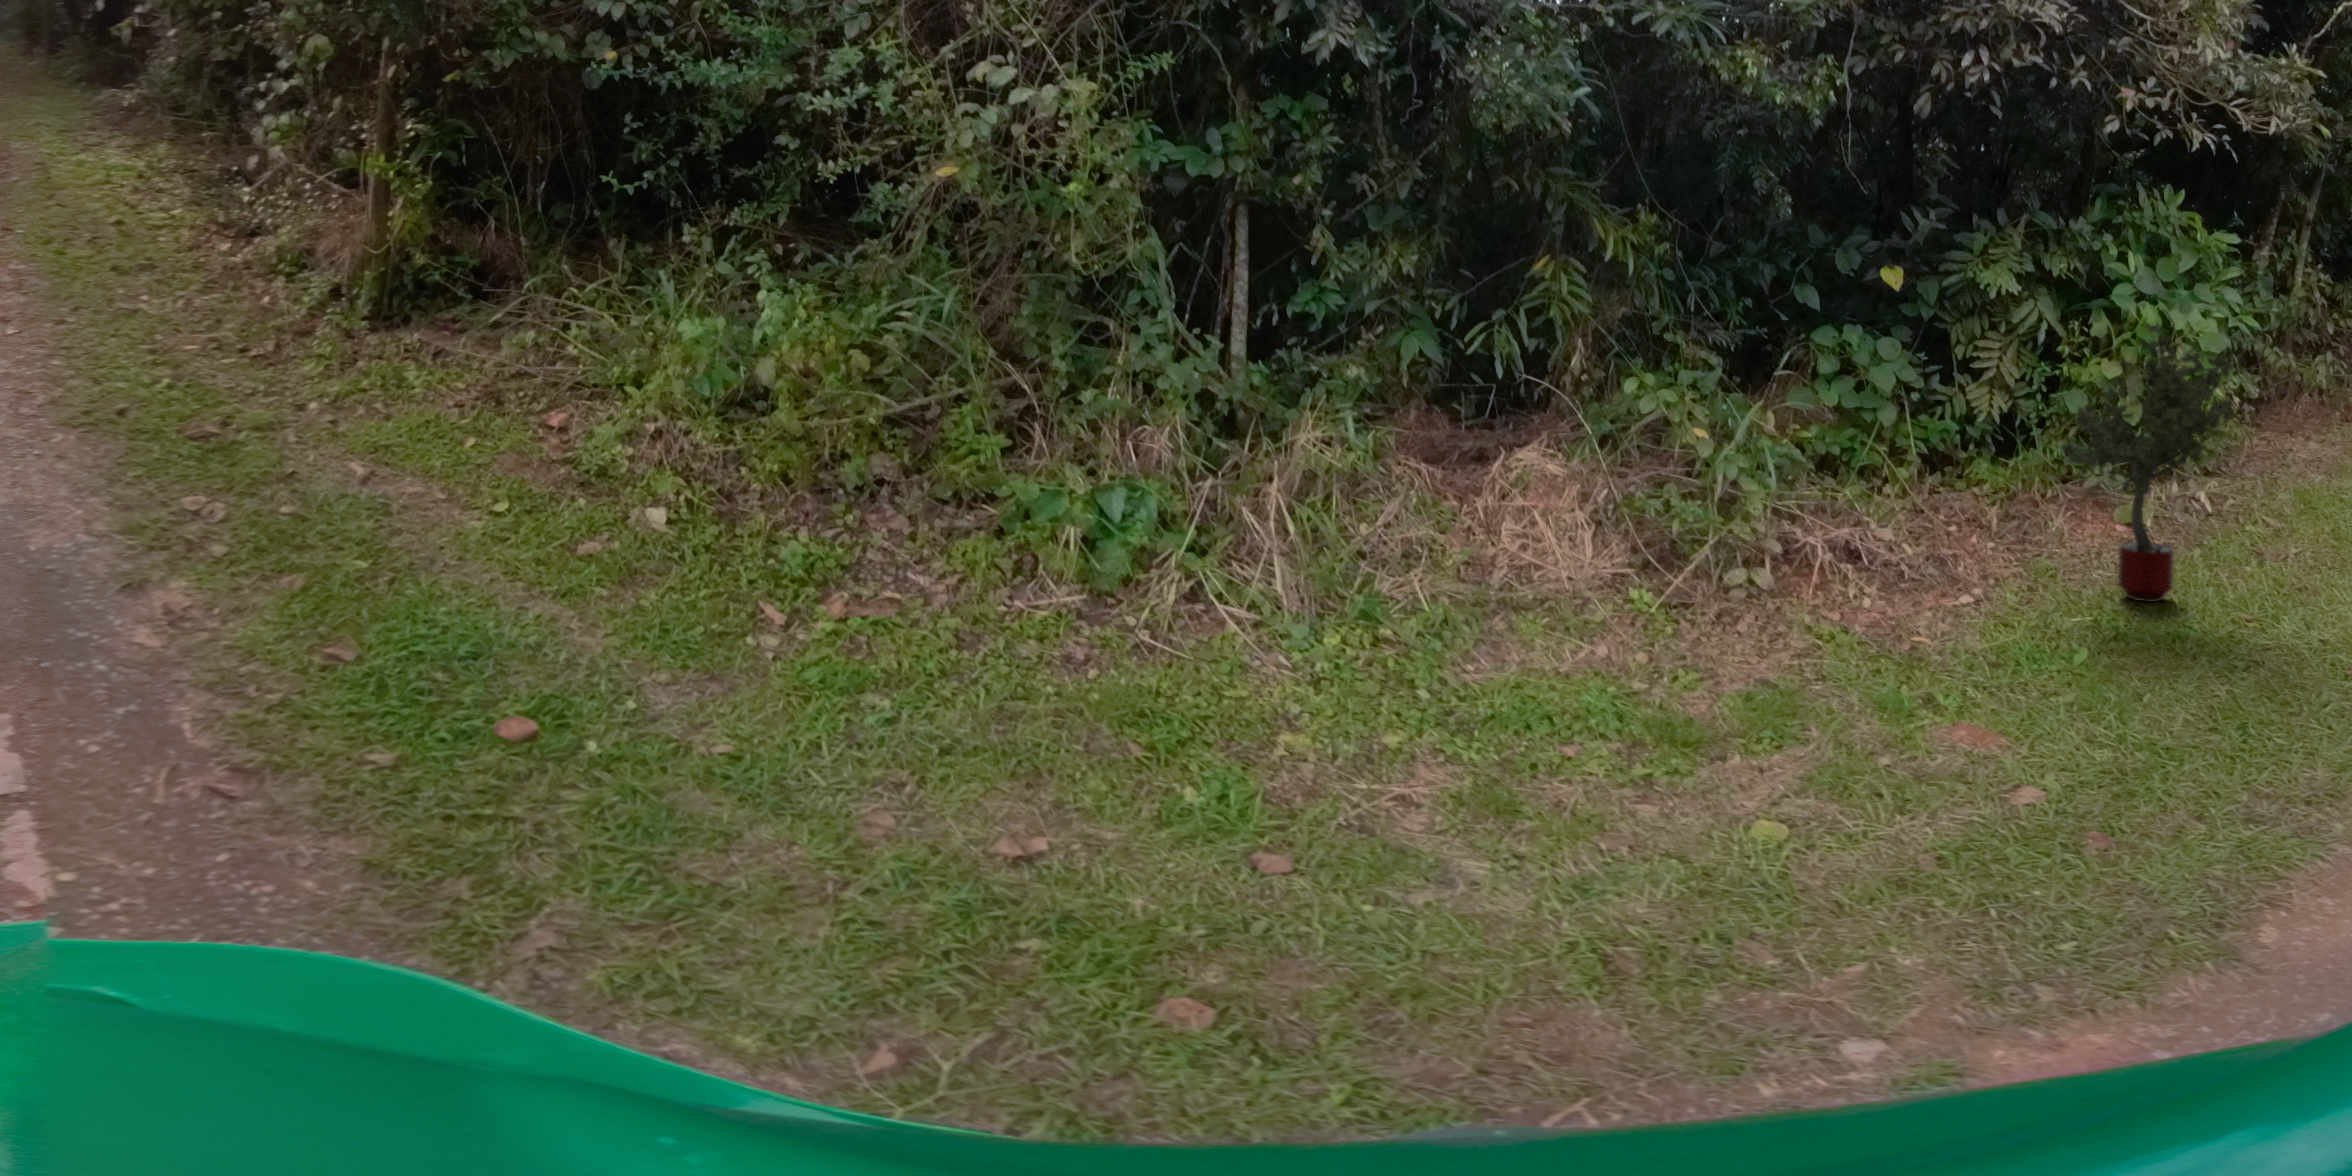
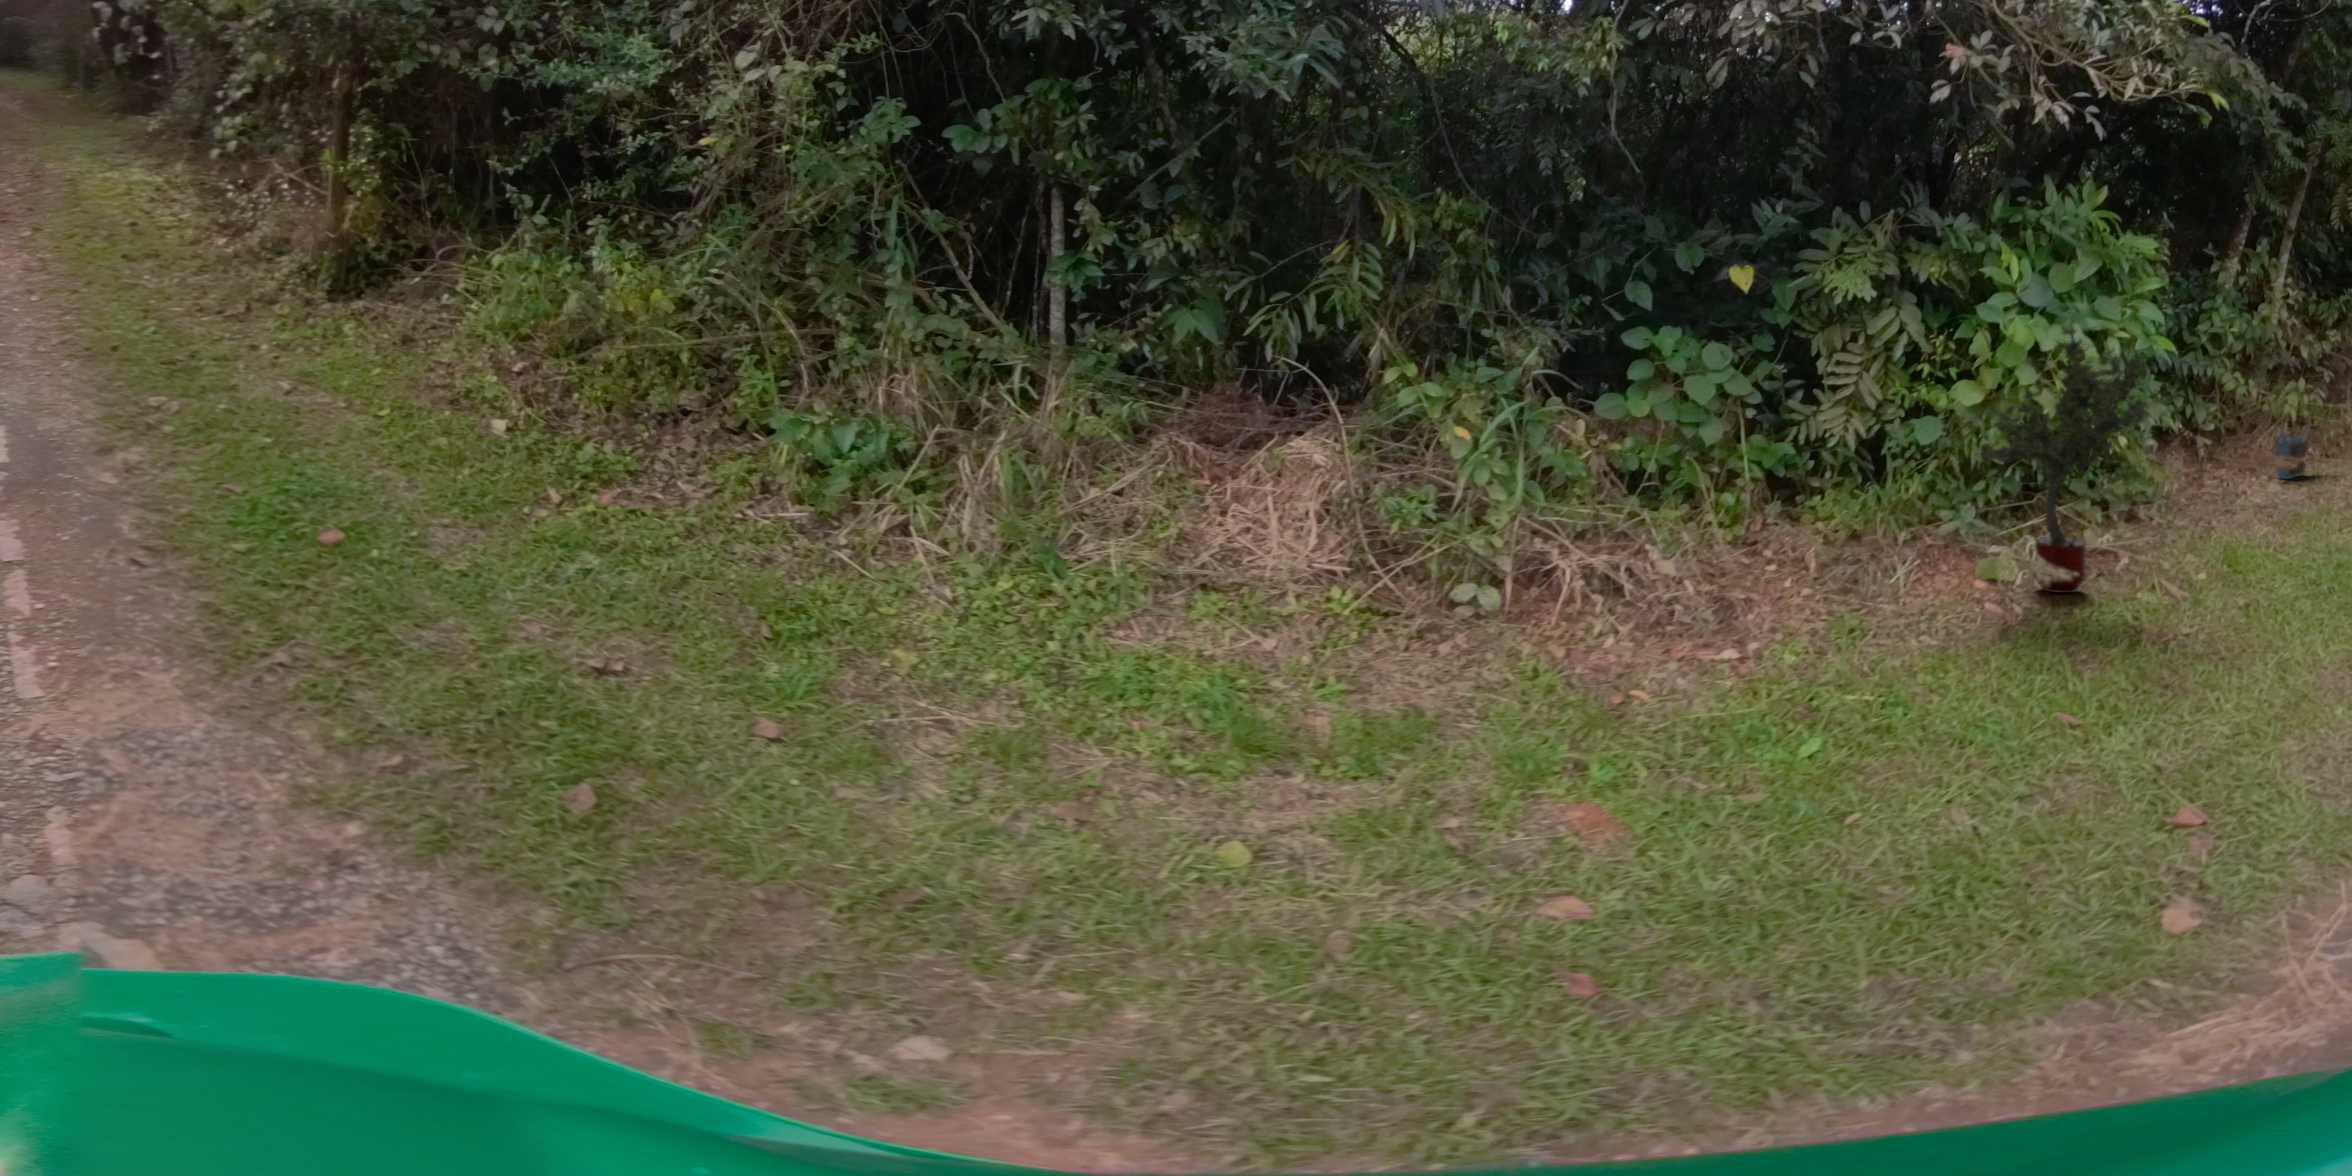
watering can: none [2300,413,2332,468] -> present [2274,427,2310,479]

